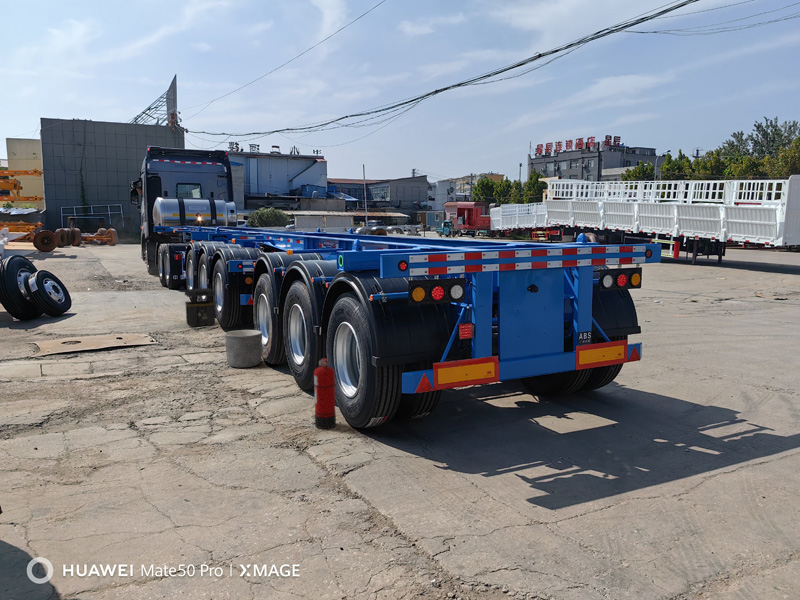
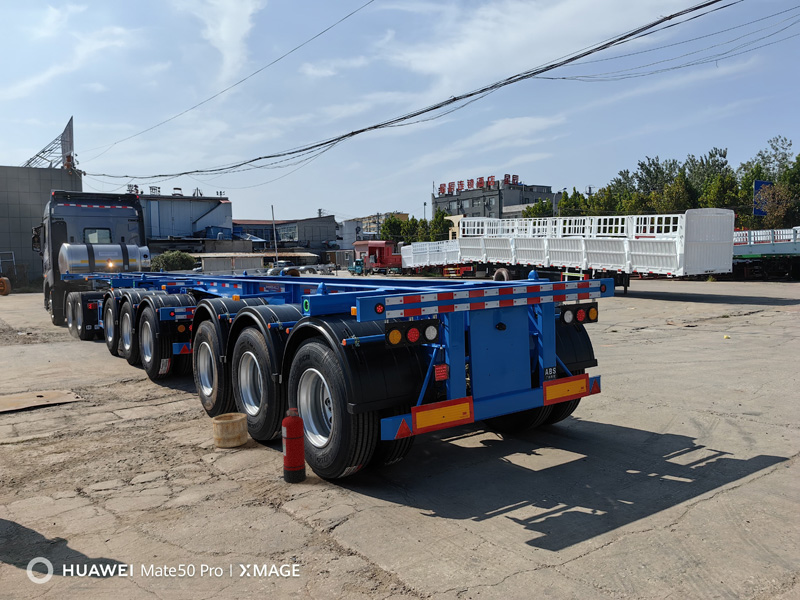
toolbox: present [185,288,215,327] -> none [108,338,143,380]
planter: present [225,330,262,368] -> none [166,381,206,422]
wooden bucket: none [259,361,293,393] -> present [211,413,248,447]

